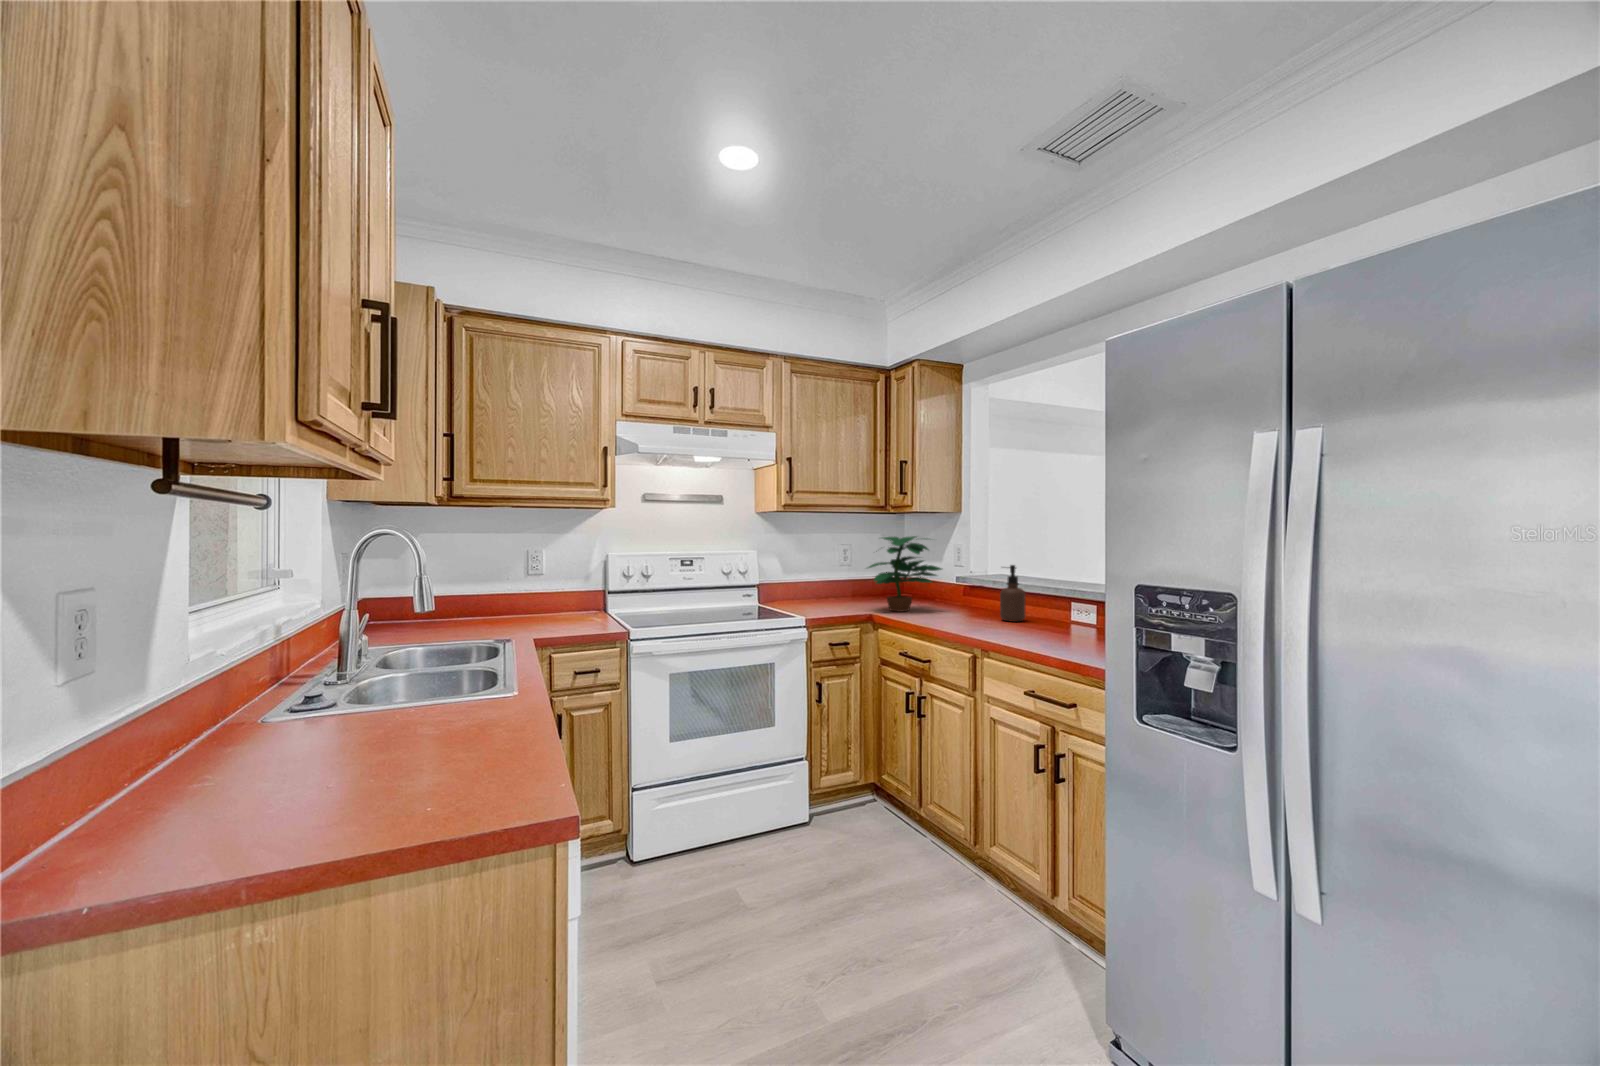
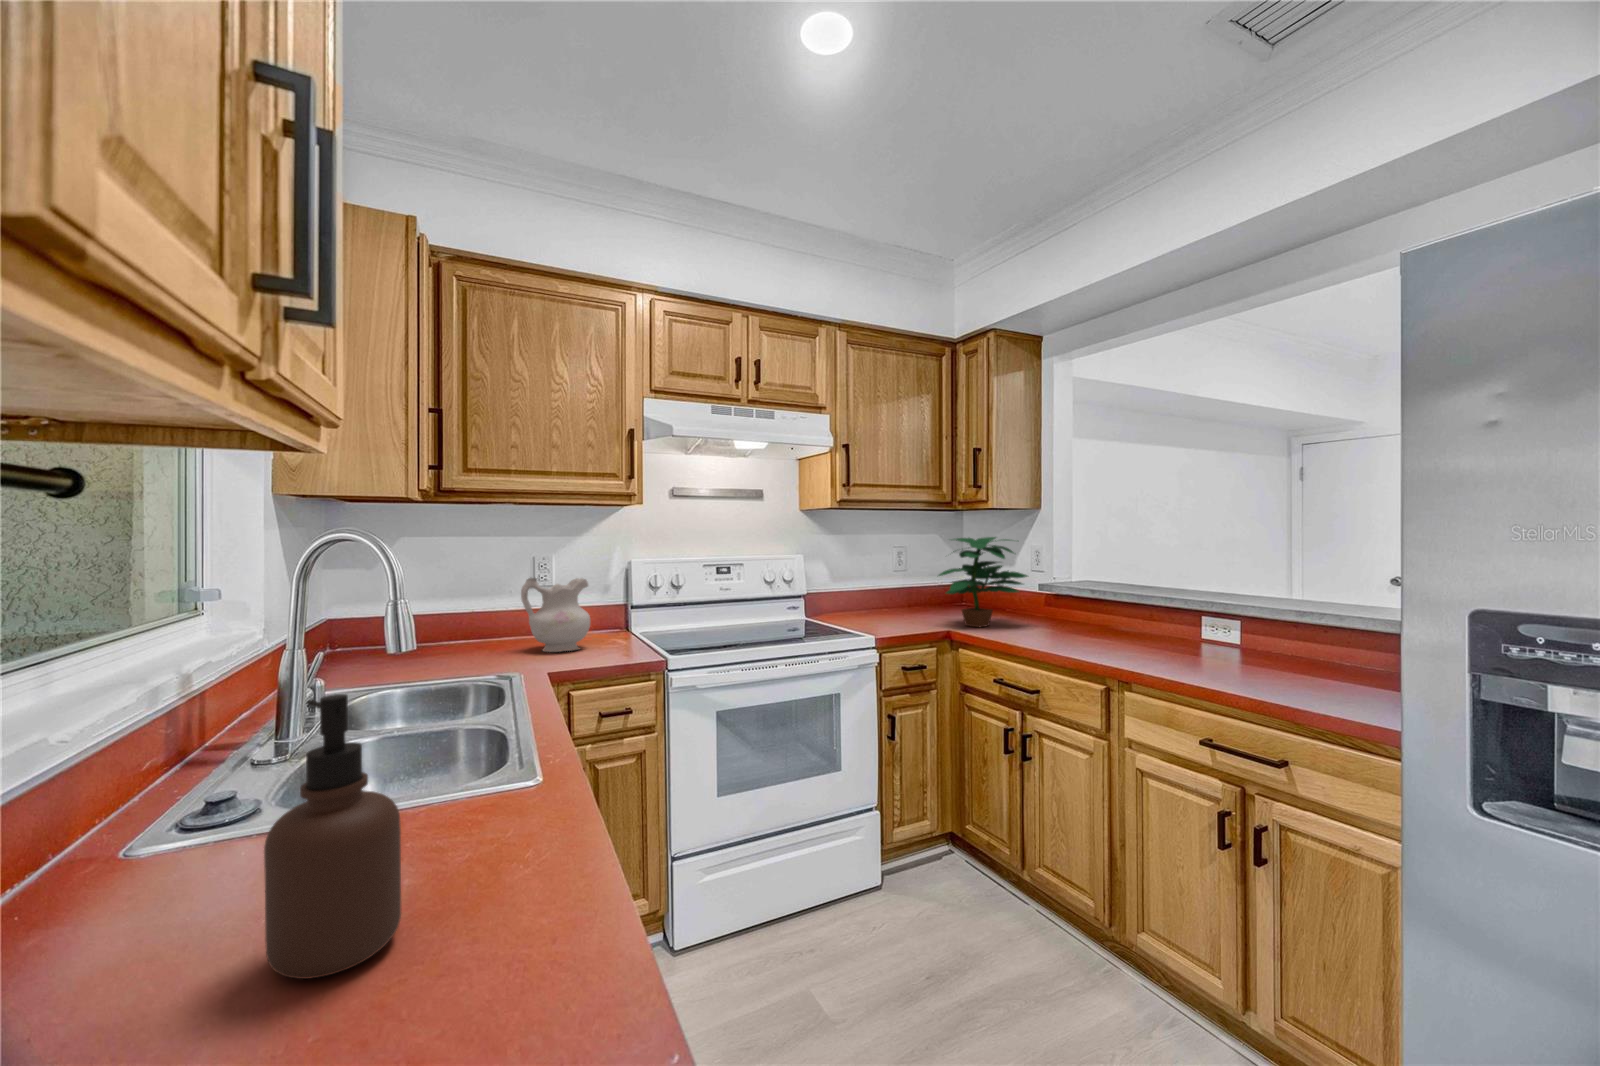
soap dispenser: present [1000,565,1026,622] -> present [264,694,401,979]
ceramic pitcher: none [516,566,572,626] -> present [521,578,590,652]

